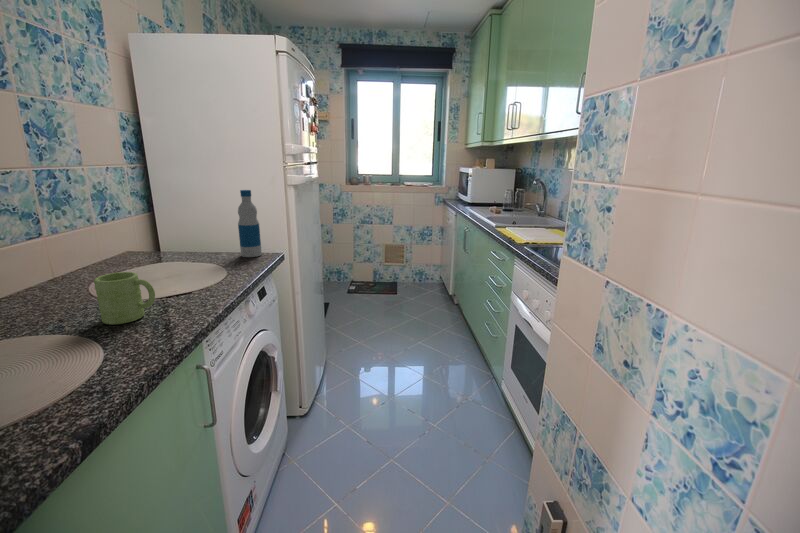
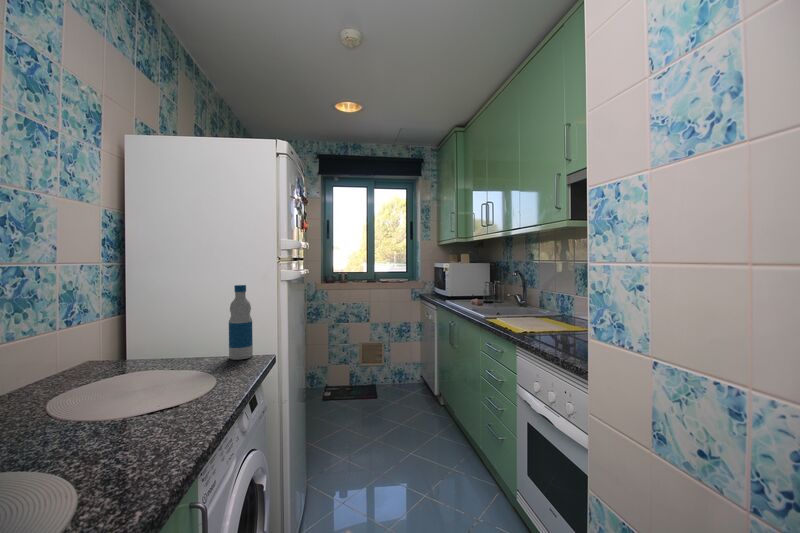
mug: present [94,272,155,325] -> none [63,383,143,458]

